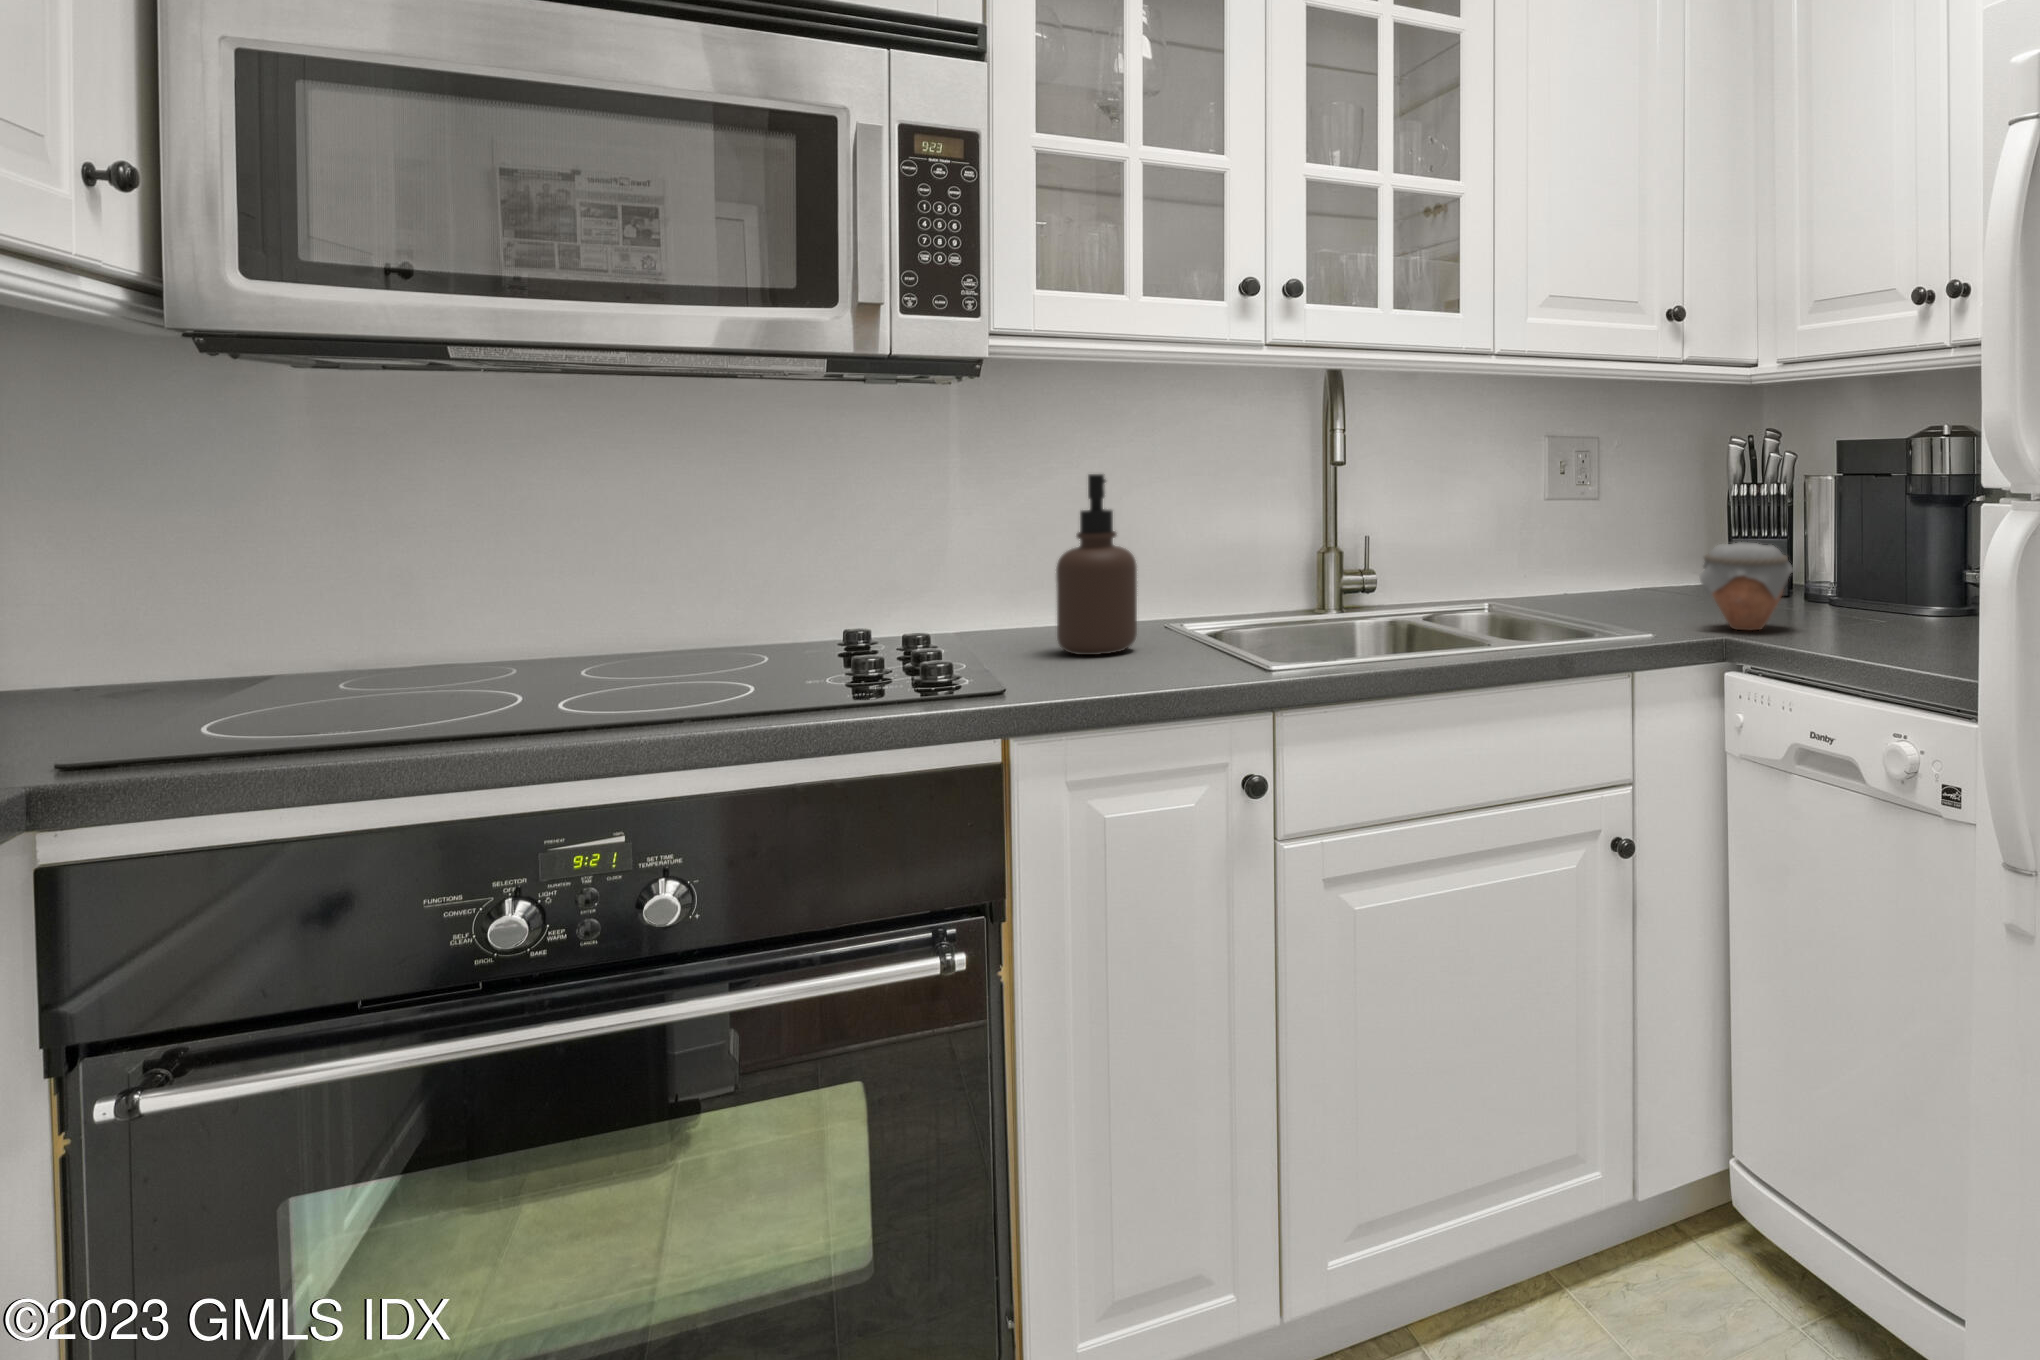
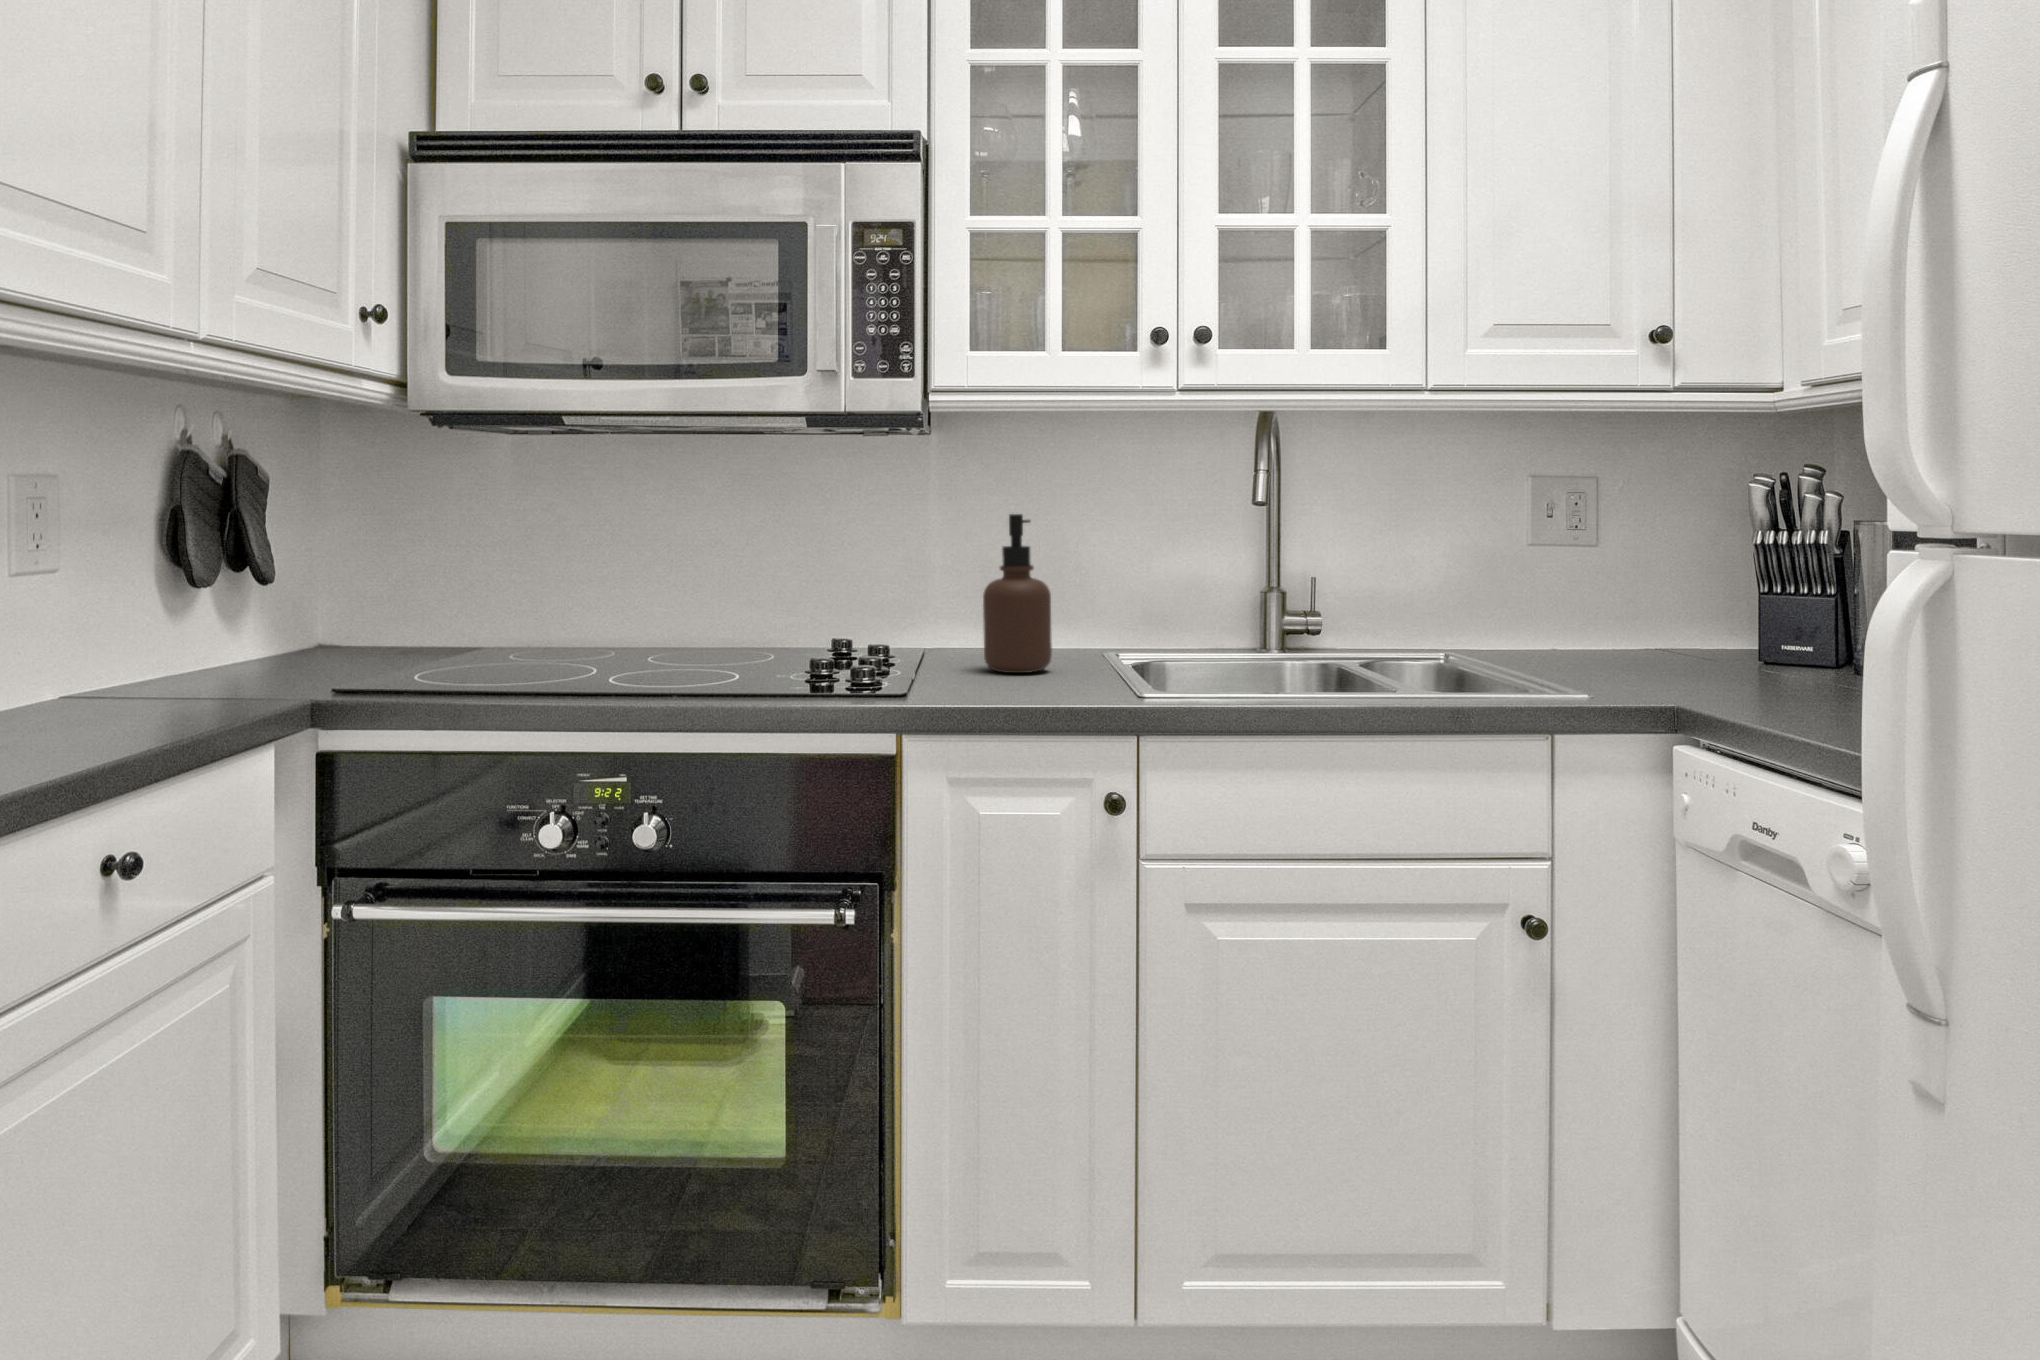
jar: present [1699,543,1794,630] -> none [1656,602,1789,705]

